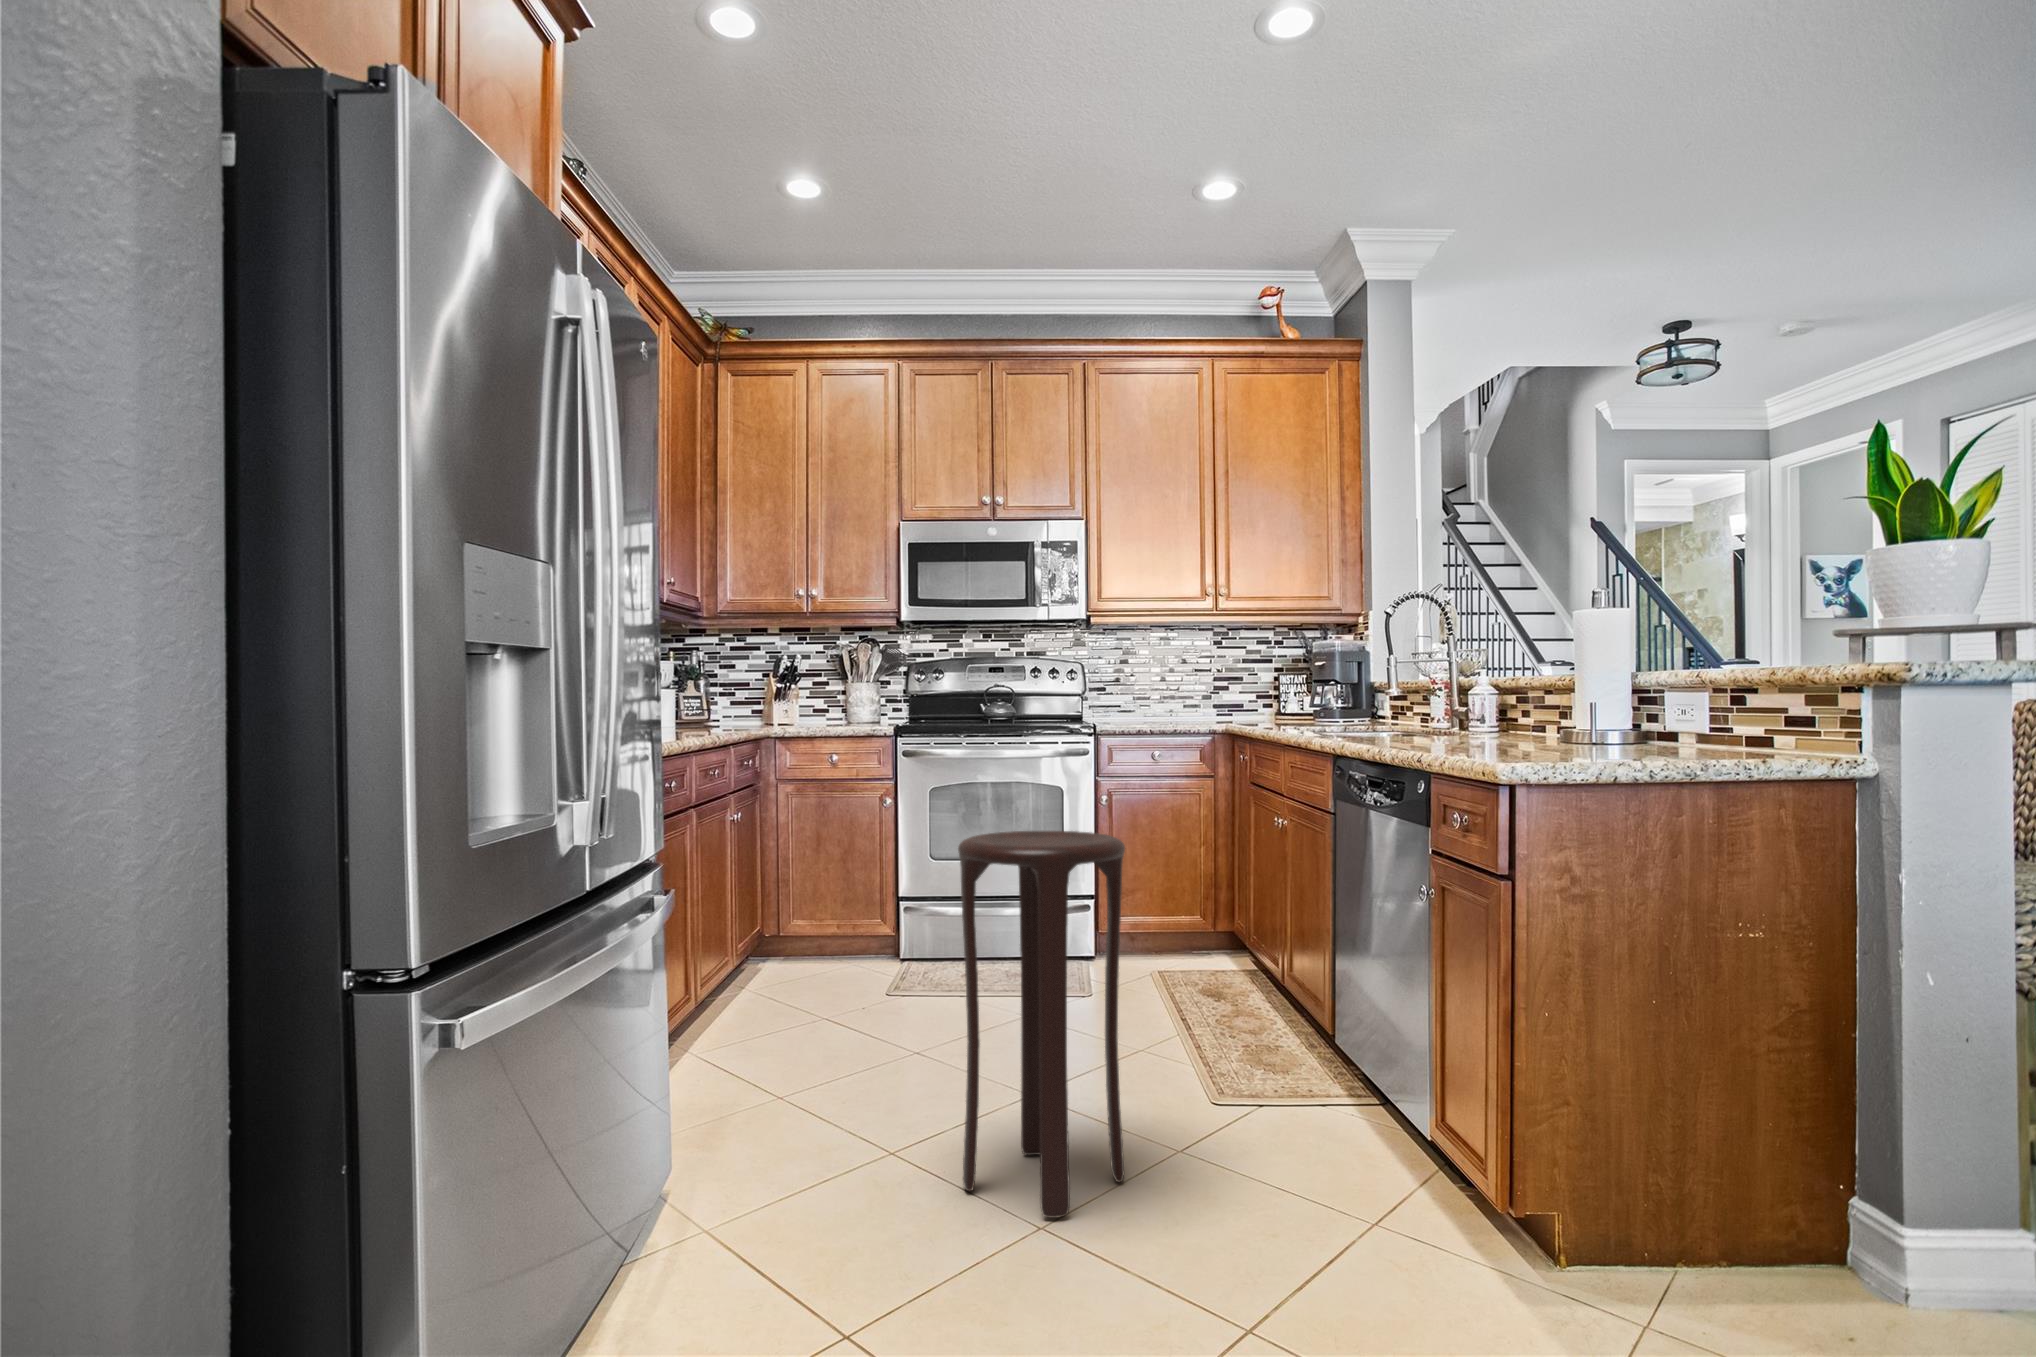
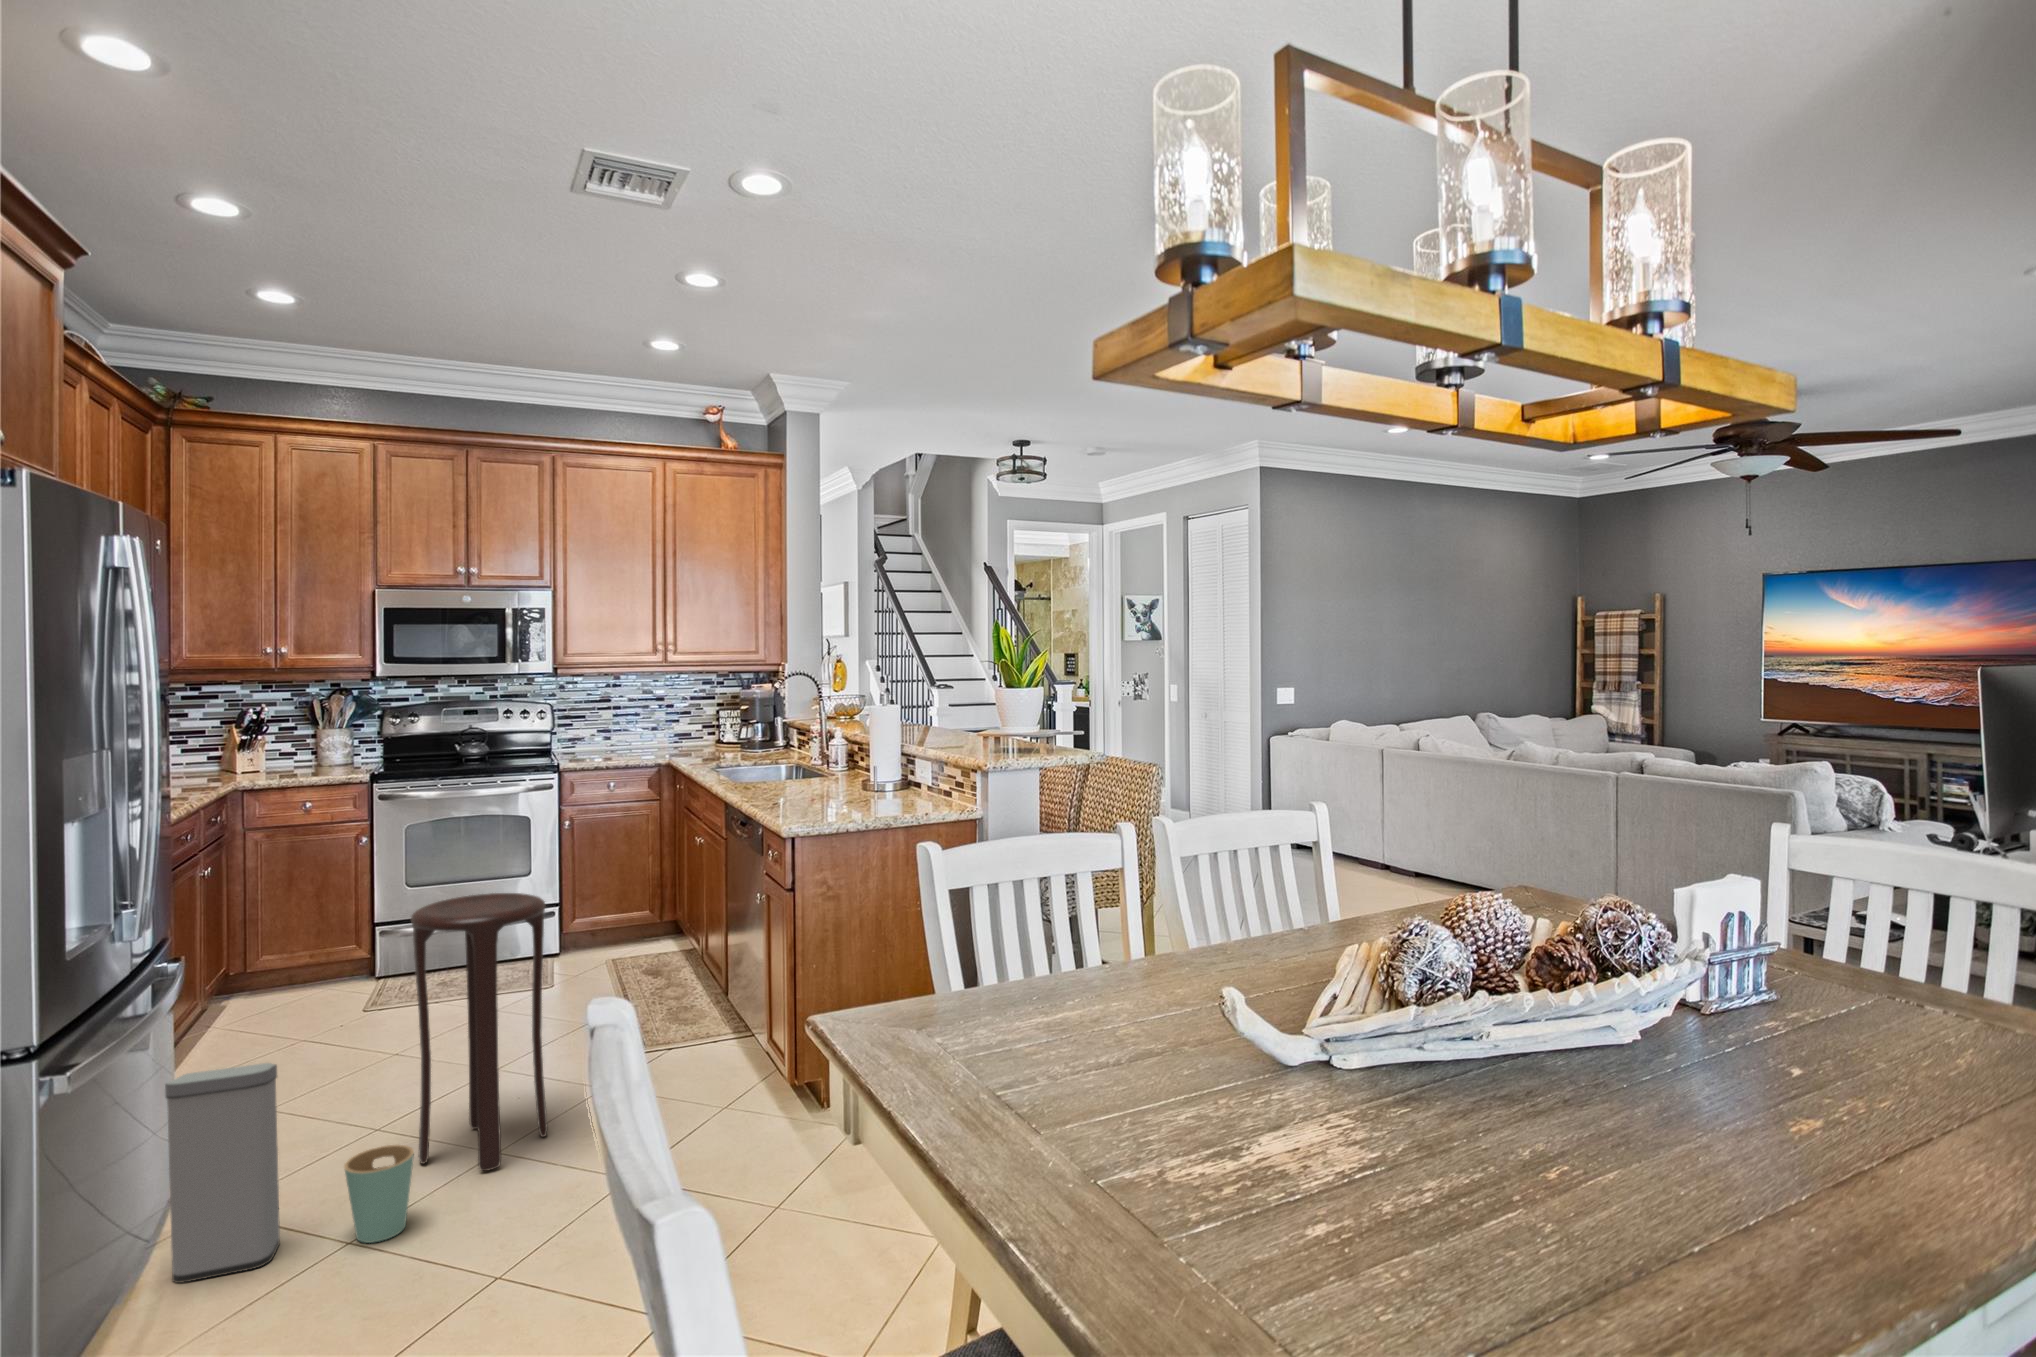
trash can: none [677,1012,966,1299] -> present [165,1063,414,1283]

